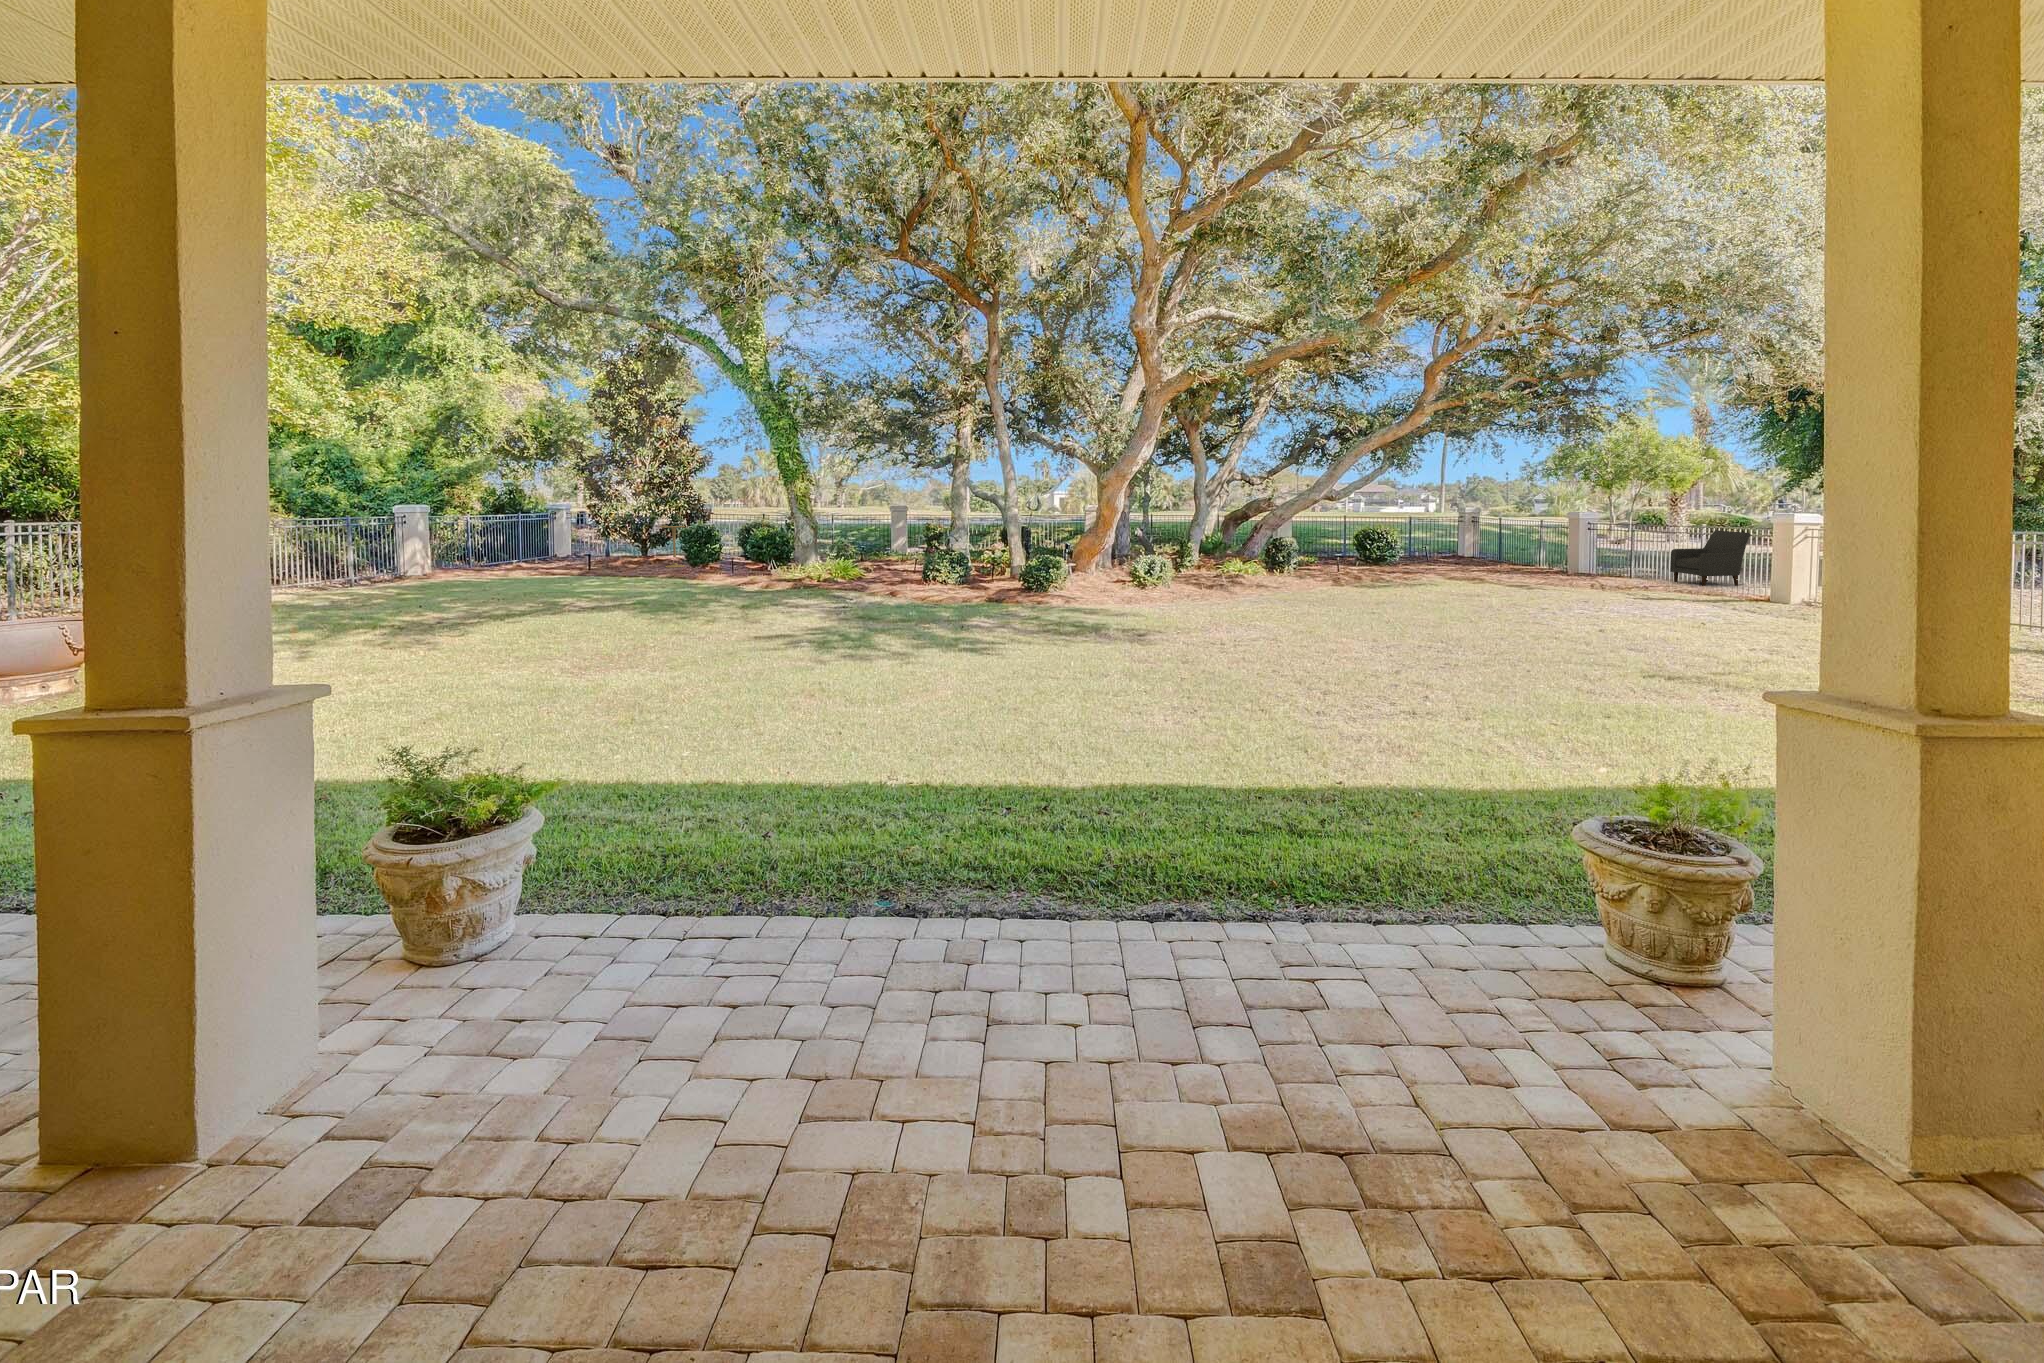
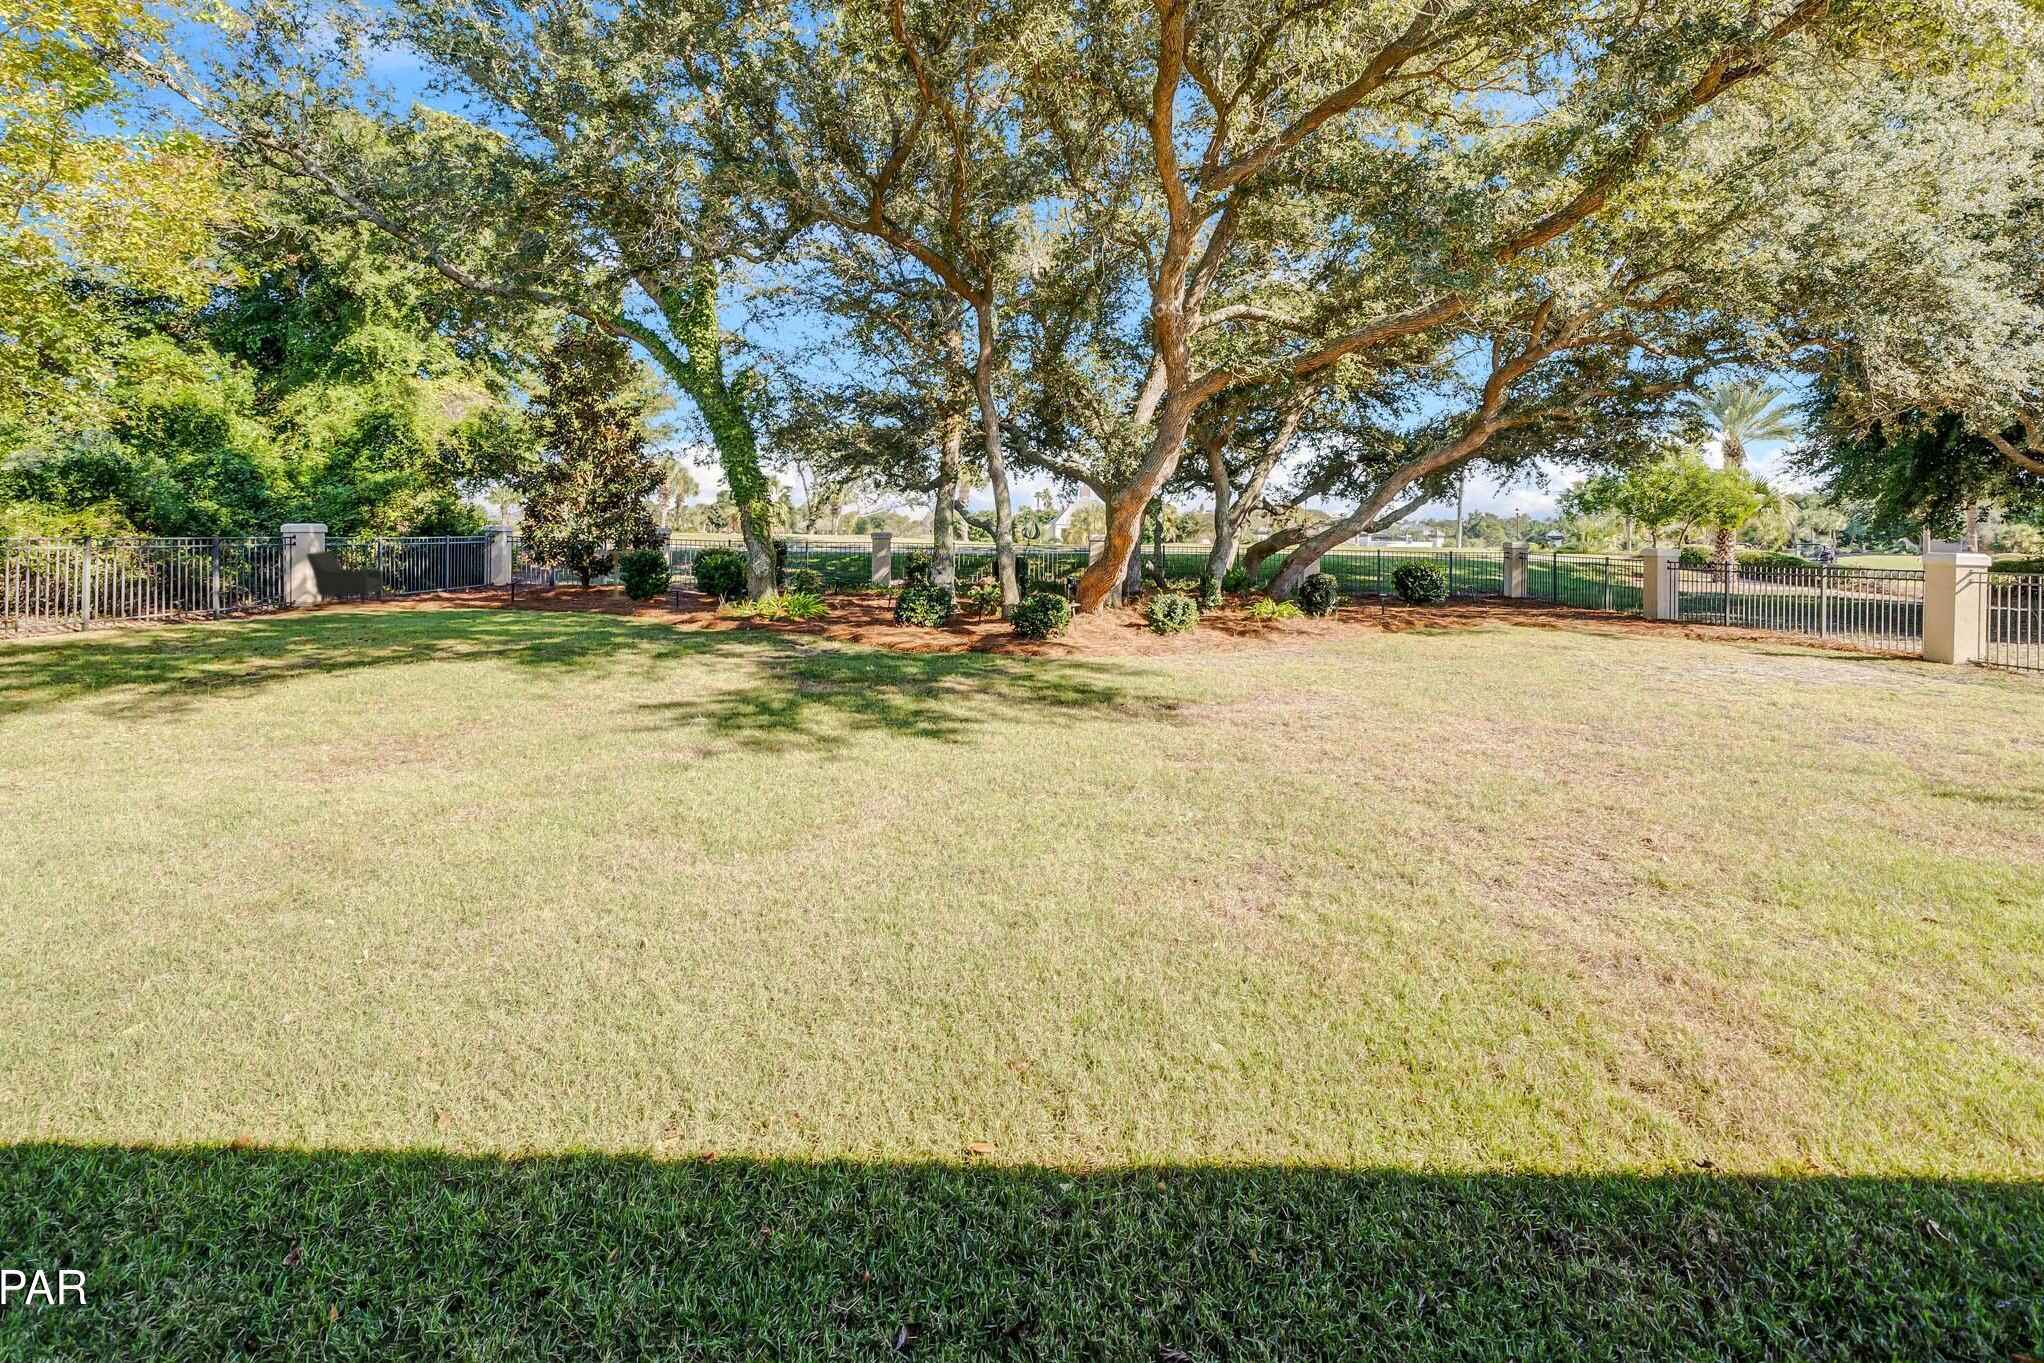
chair: present [1670,530,1750,586] -> present [306,551,383,605]

